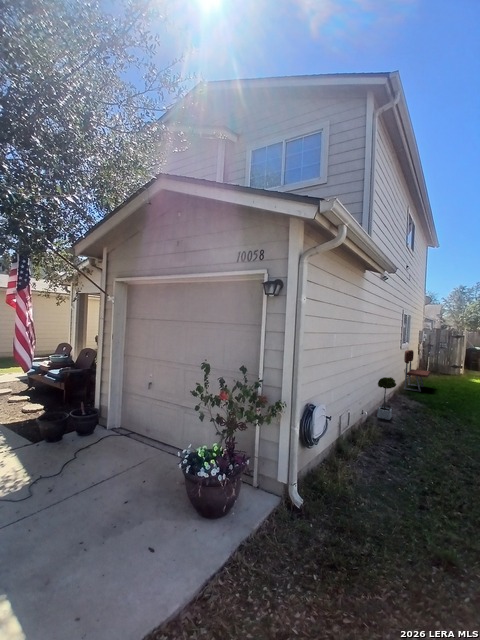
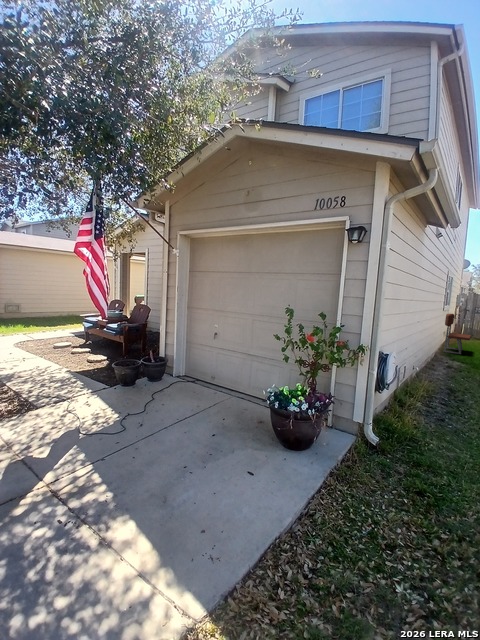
potted tree: present [377,377,396,420] -> none [424,336,447,378]

